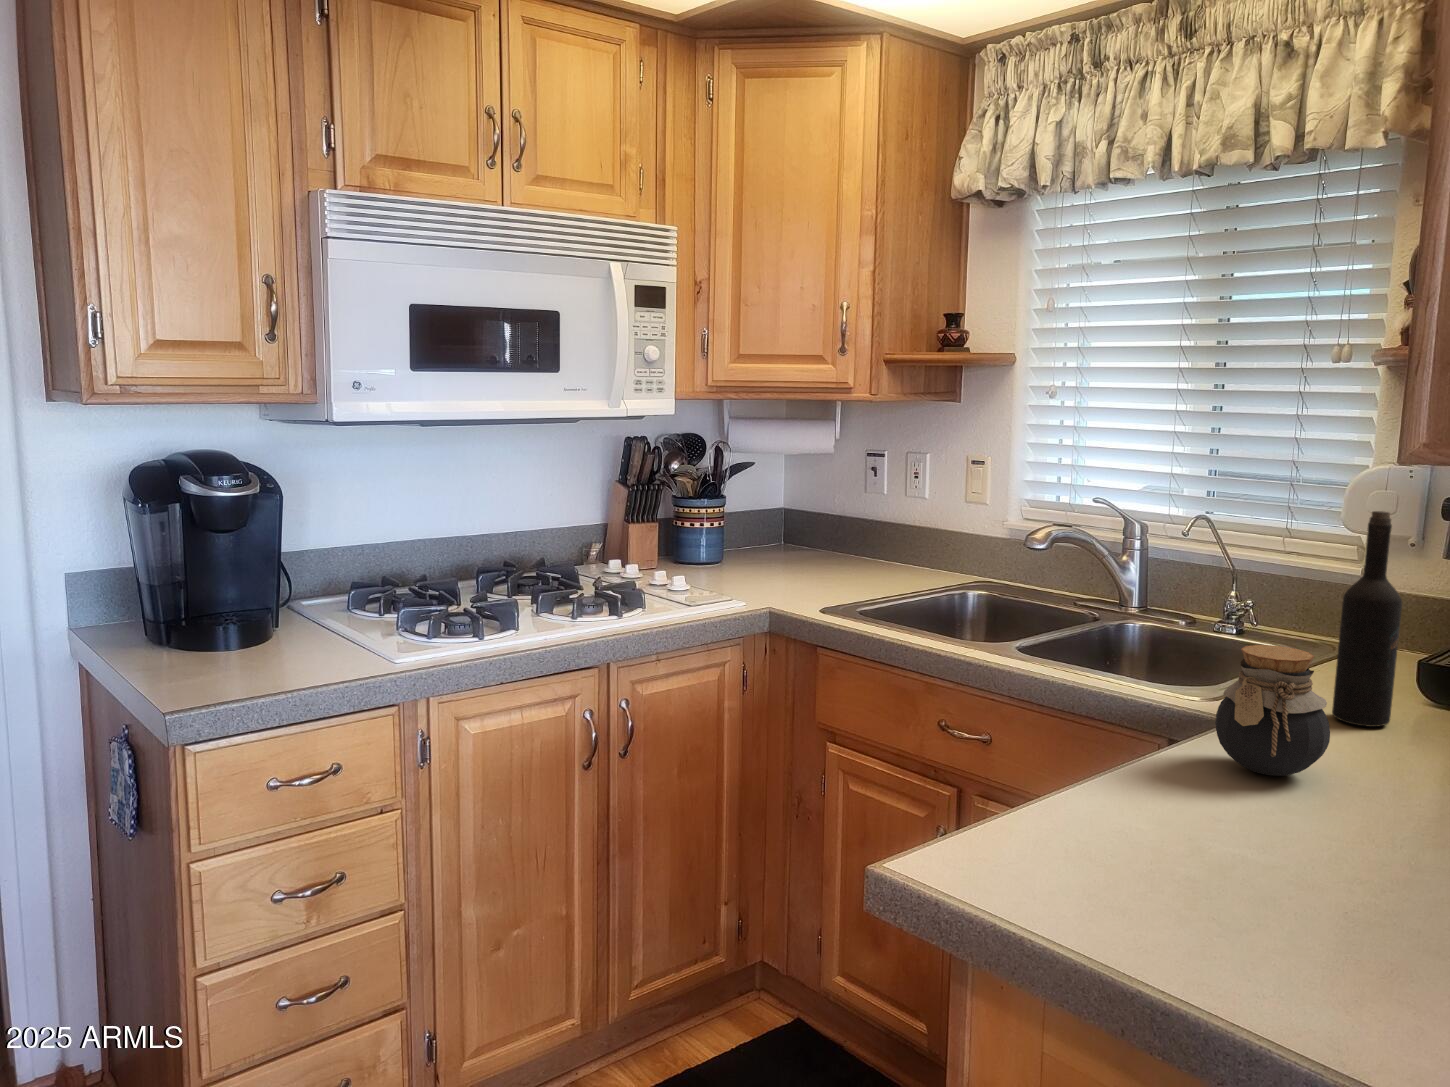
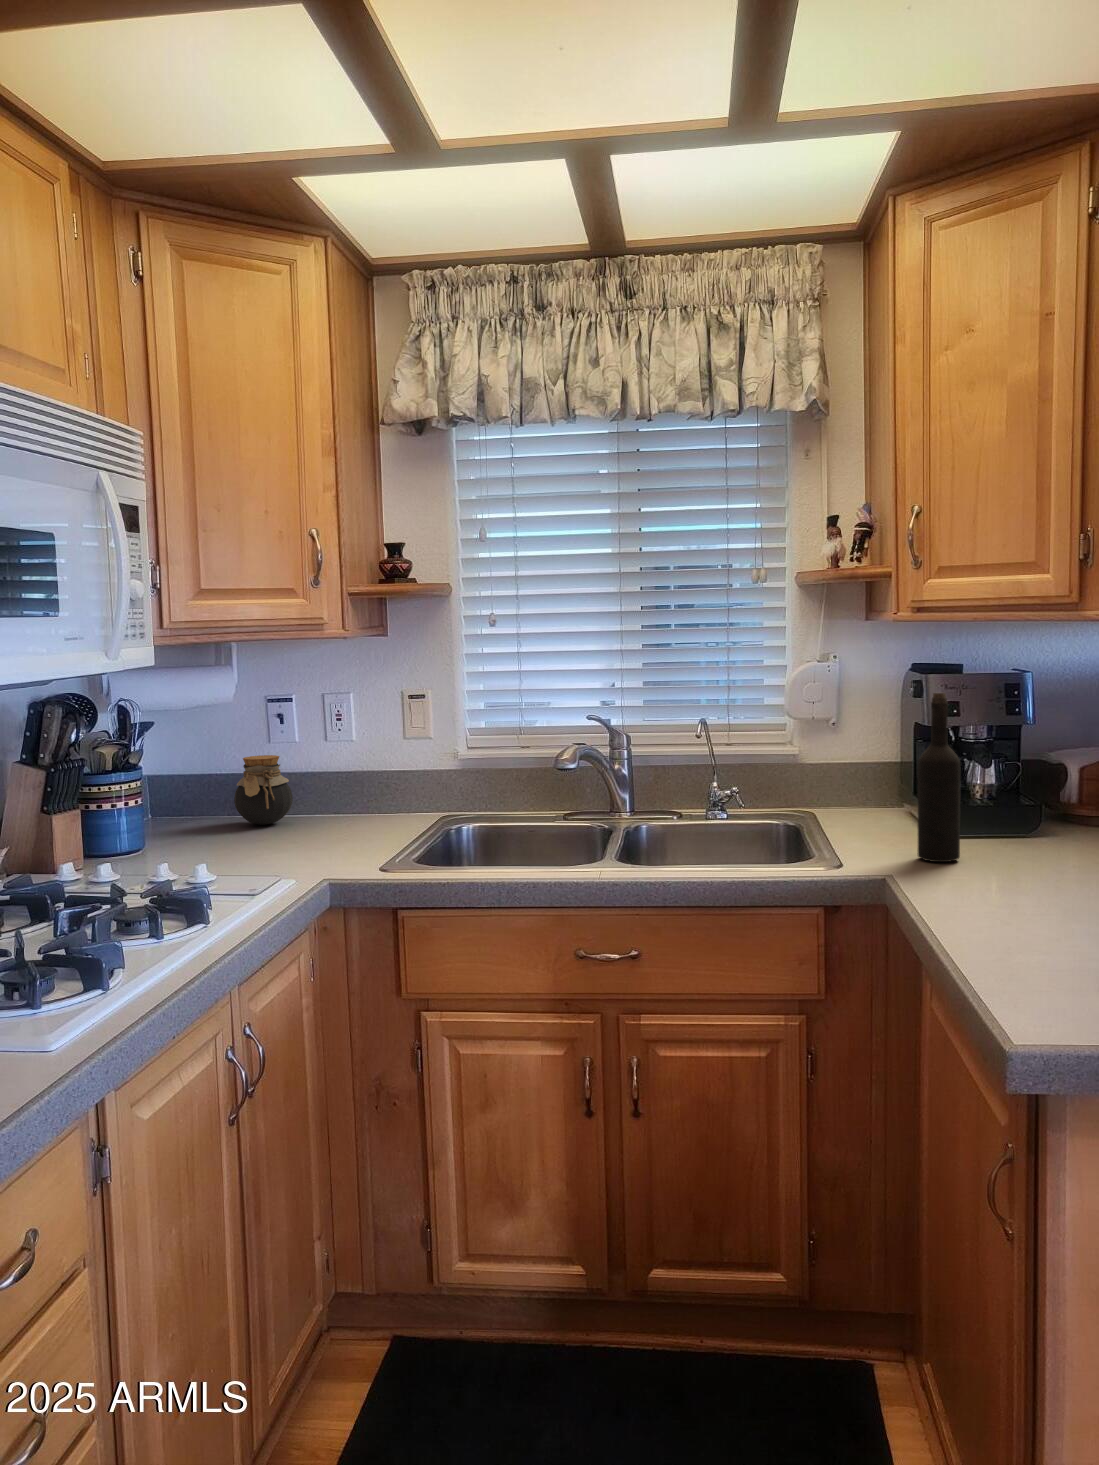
jar: present [1215,645,1330,776] -> present [234,755,293,825]

